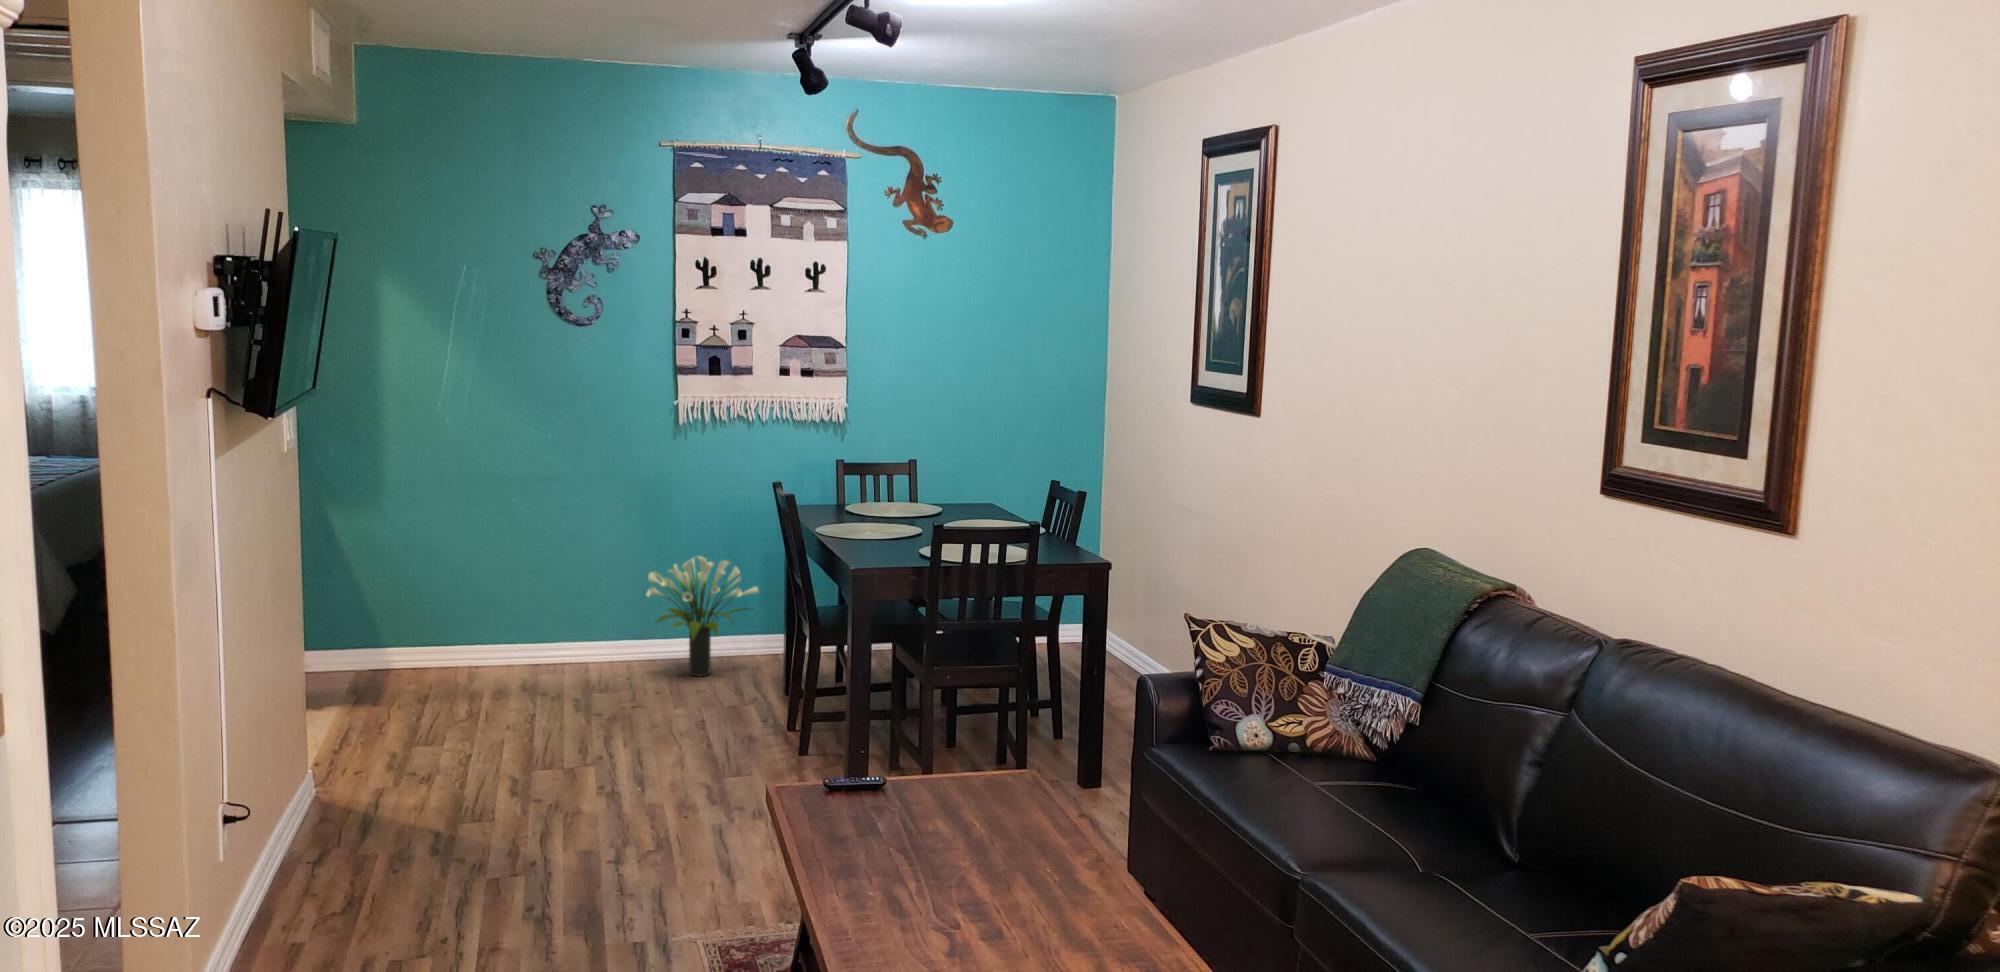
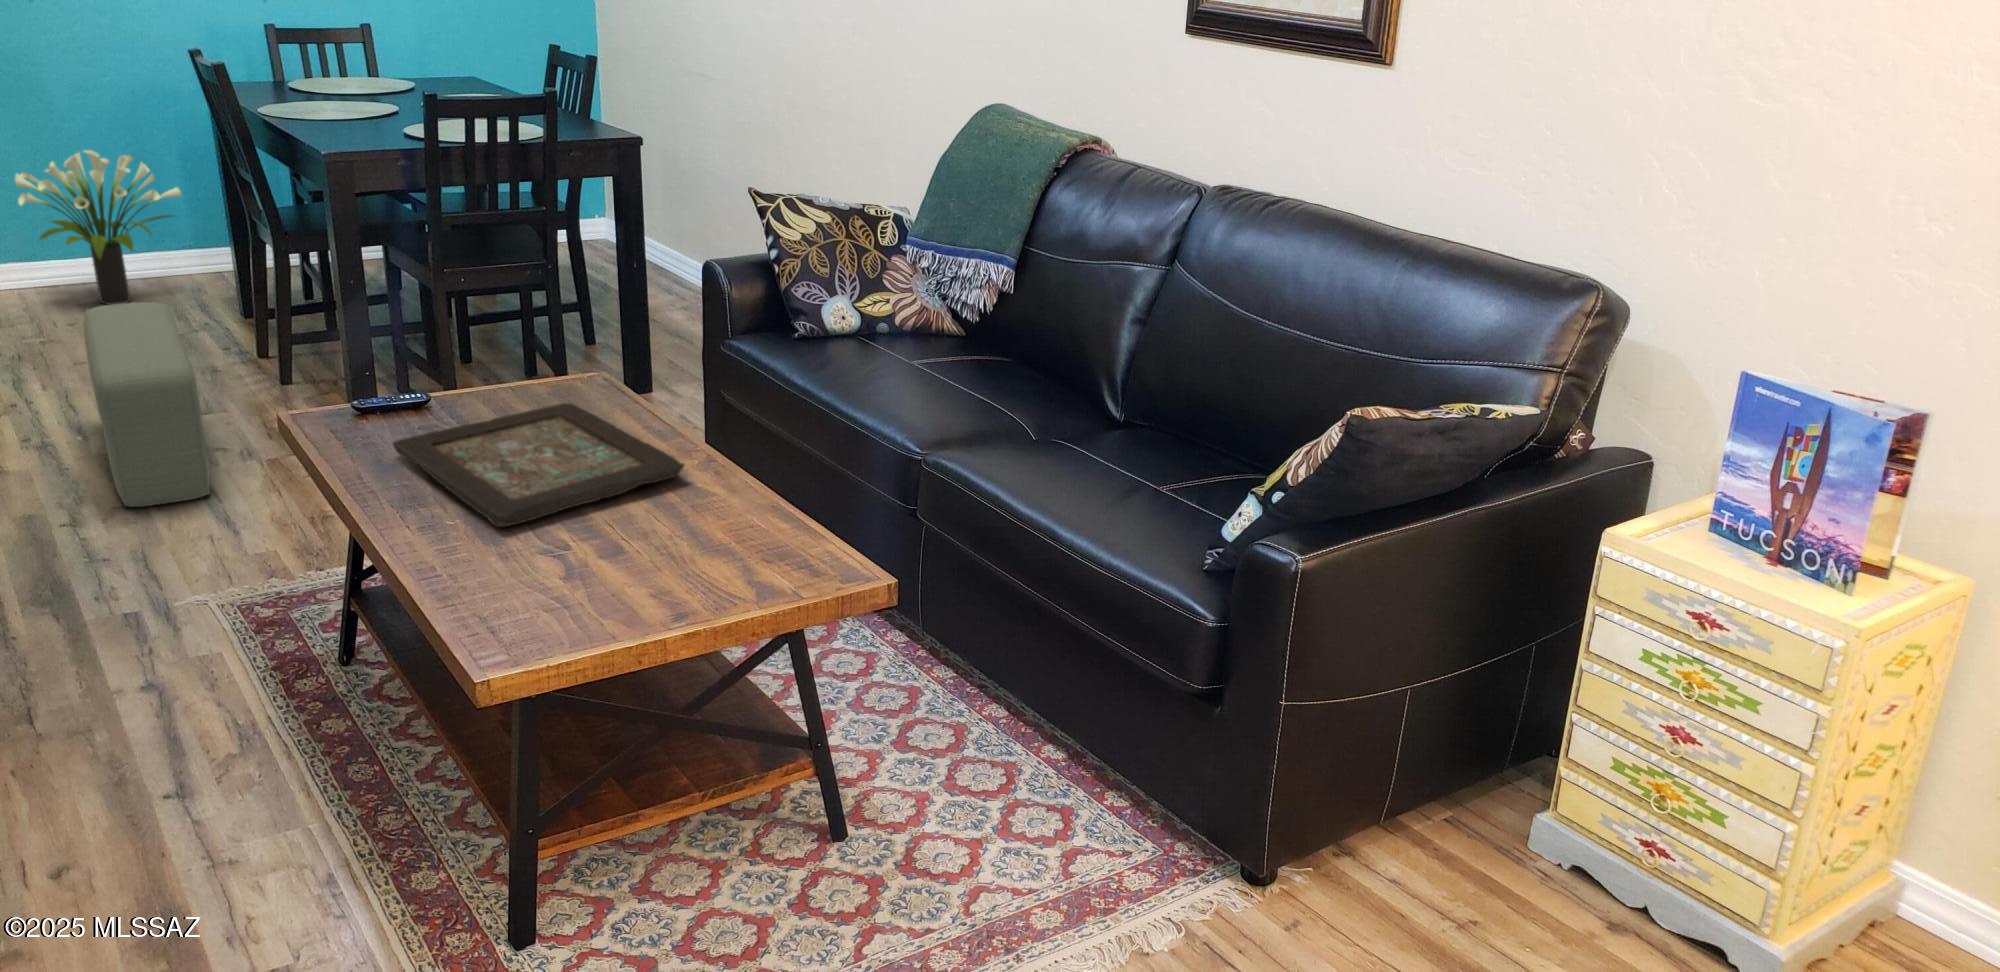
pouf: none [658,680,729,848] -> present [83,302,210,507]
decorative tray: none [841,797,1072,905] -> present [392,403,684,527]

